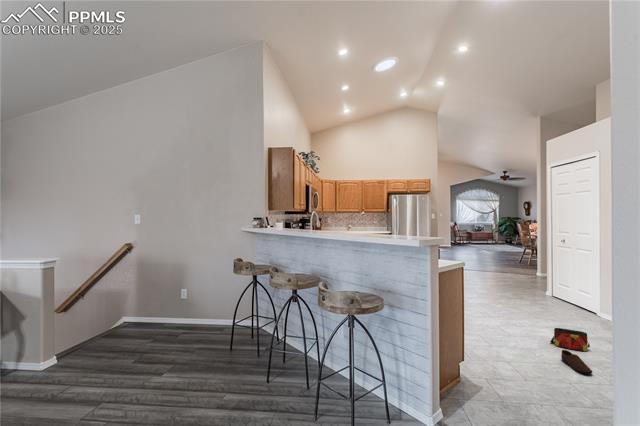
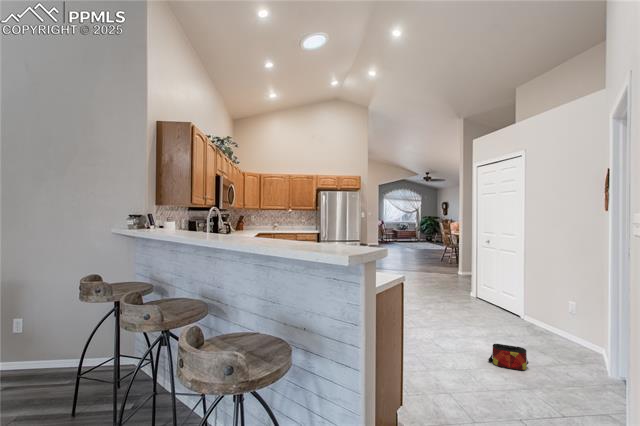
shoe: present [561,350,592,374] -> none [504,374,541,405]

